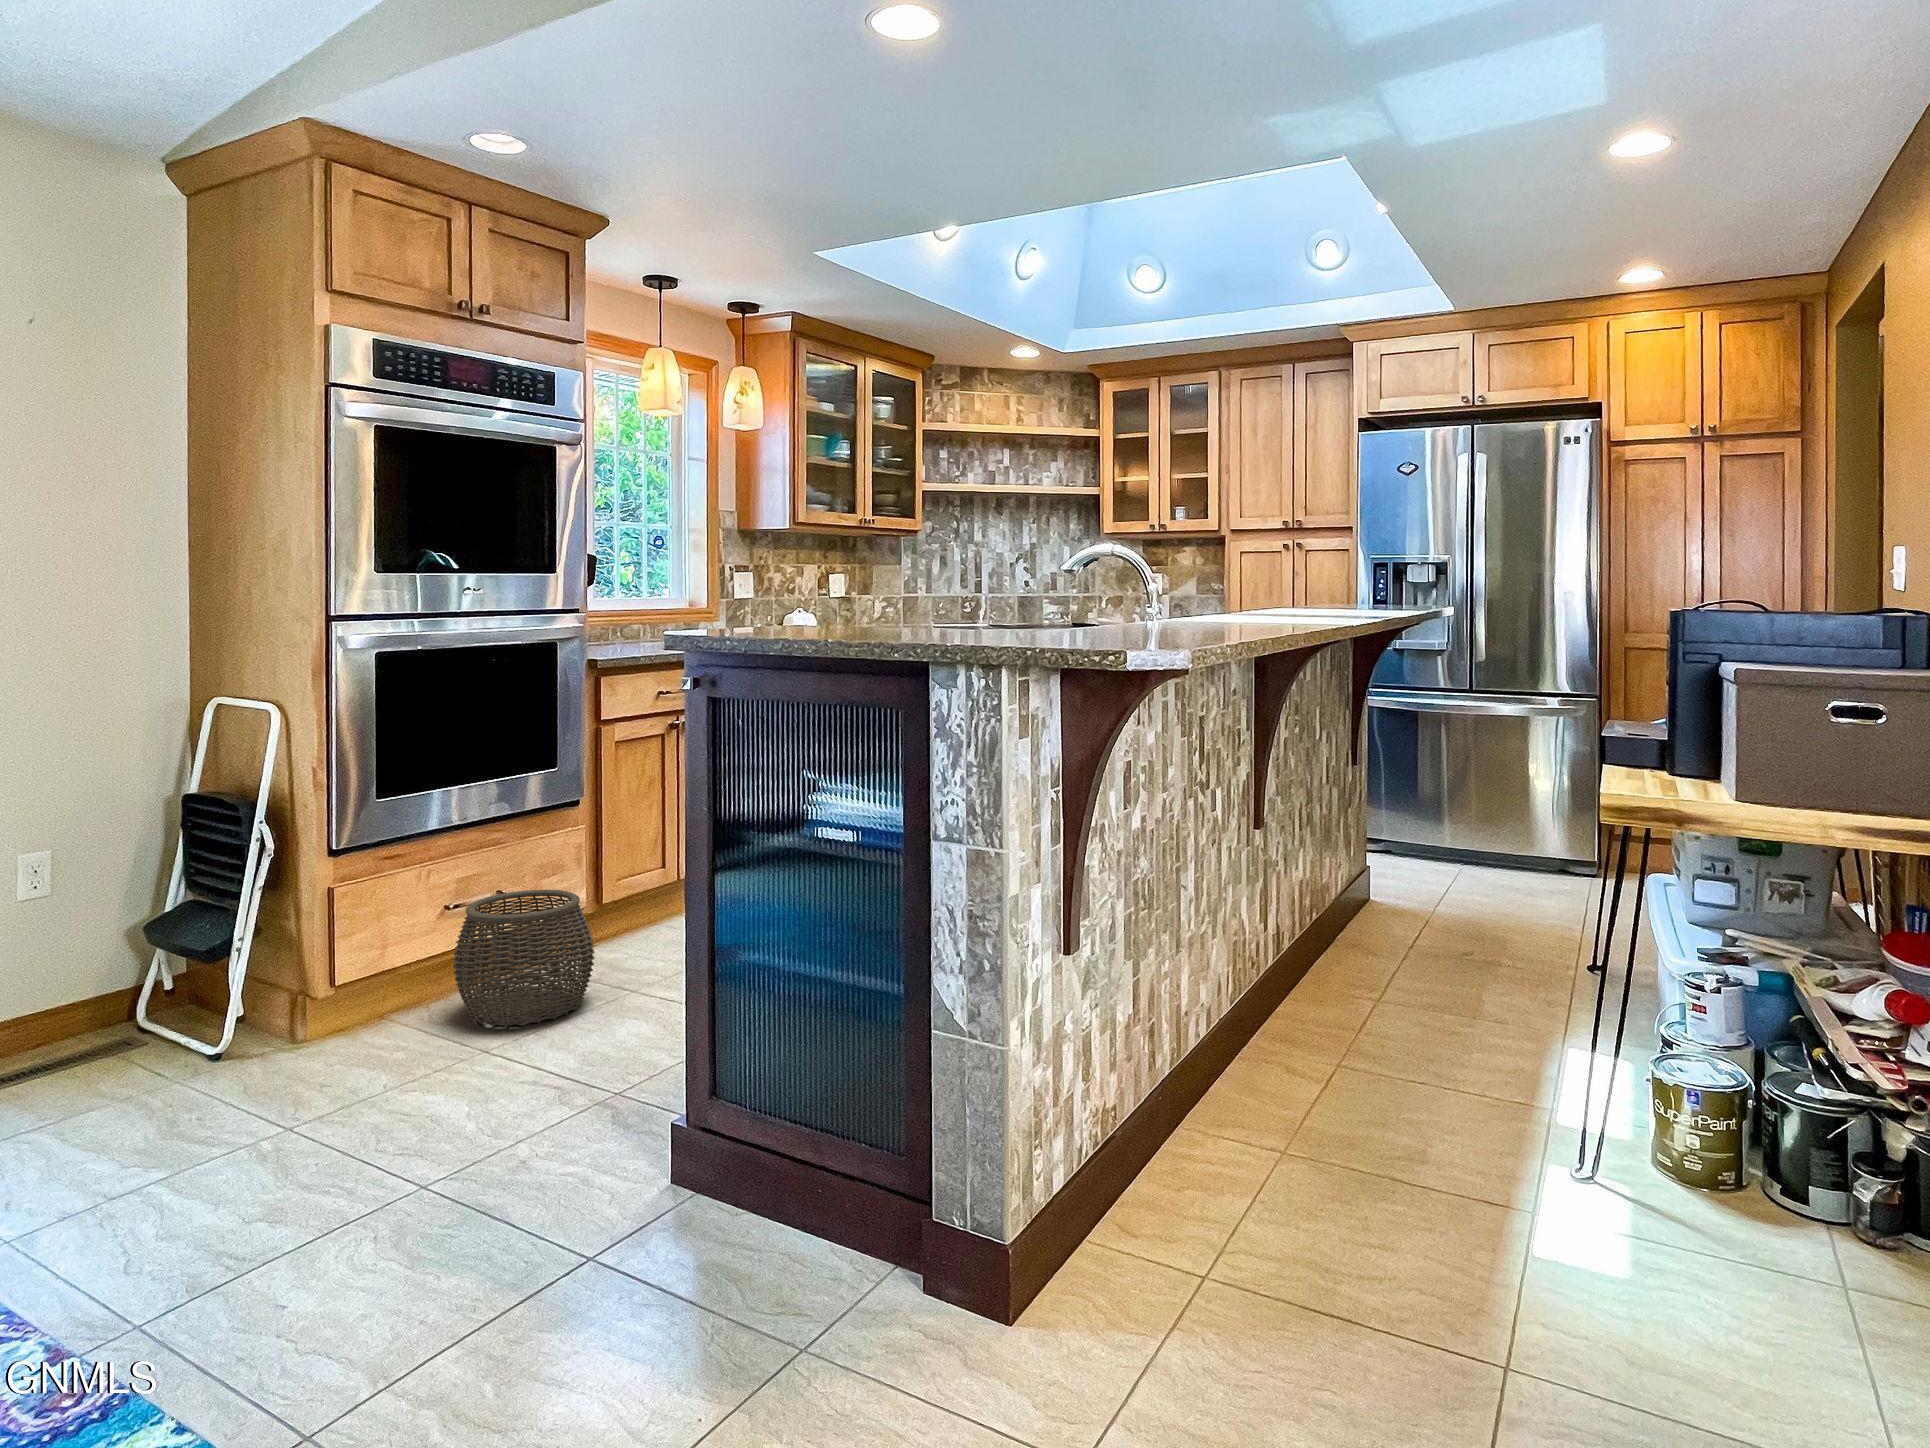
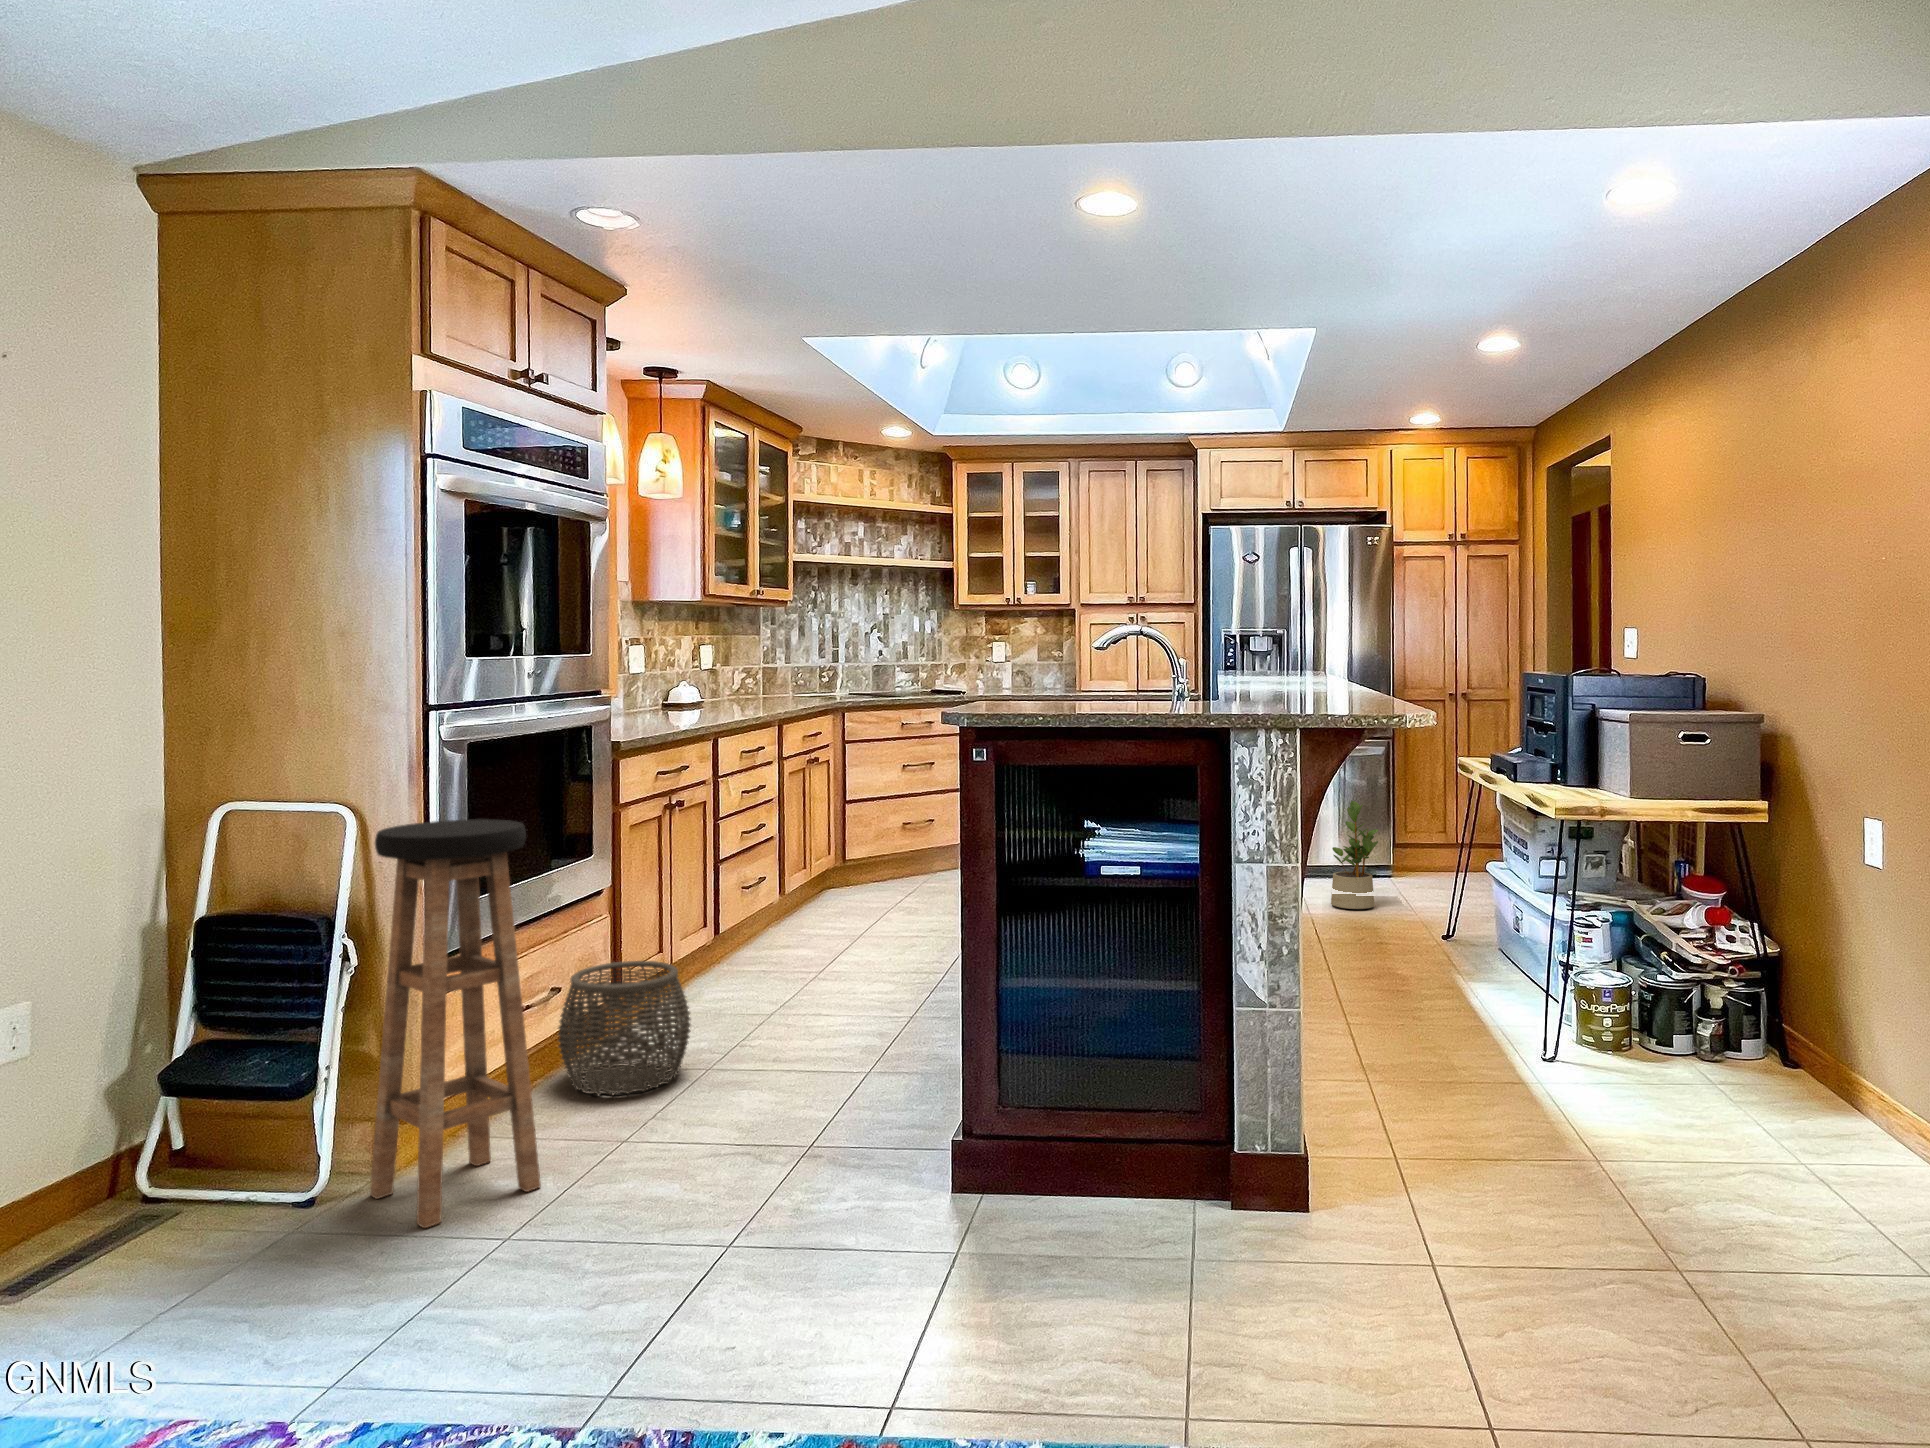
bar stool: none [130,741,305,1150] -> present [370,819,541,1228]
potted plant: none [1484,759,1552,888] -> present [1331,801,1378,909]

